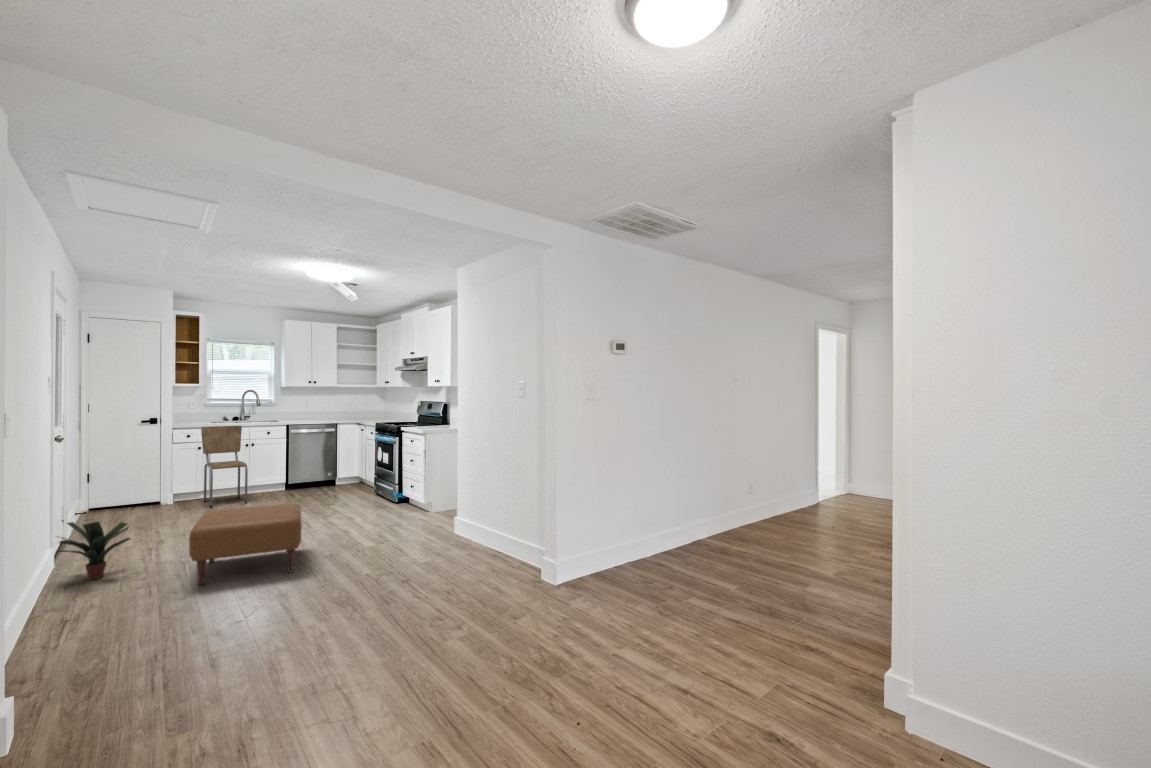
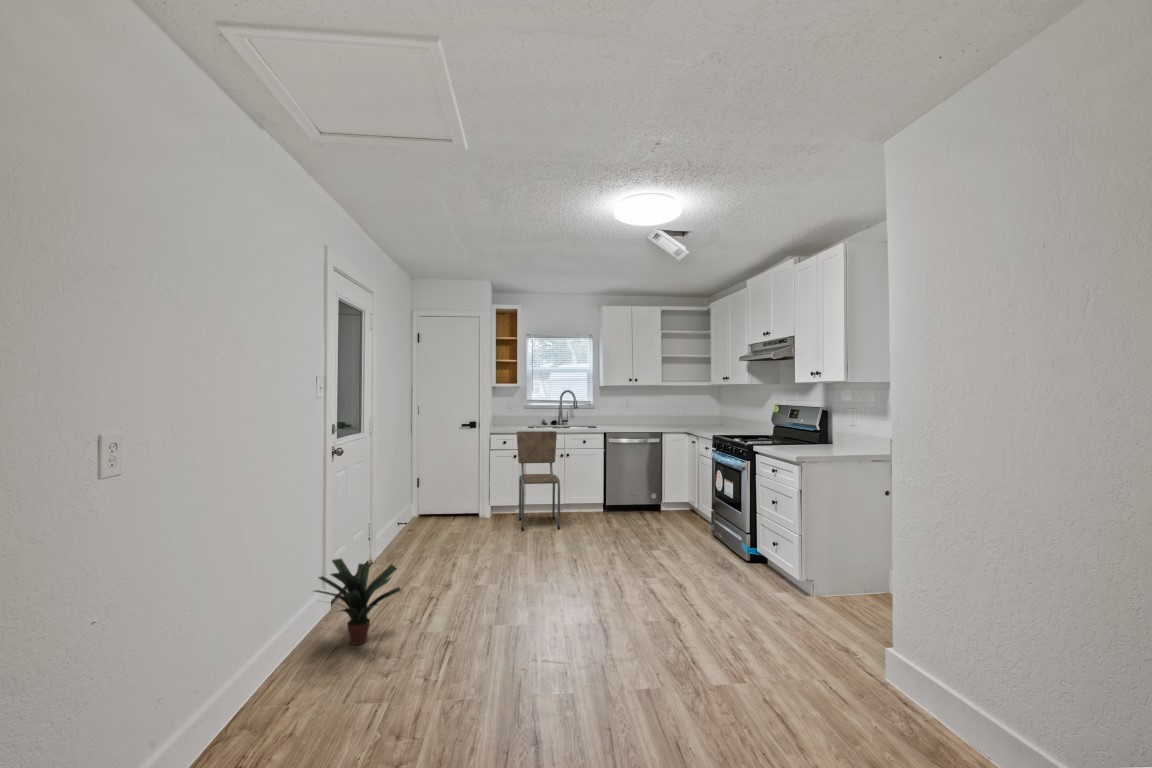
ottoman: present [189,503,302,585] -> none [436,567,608,721]

